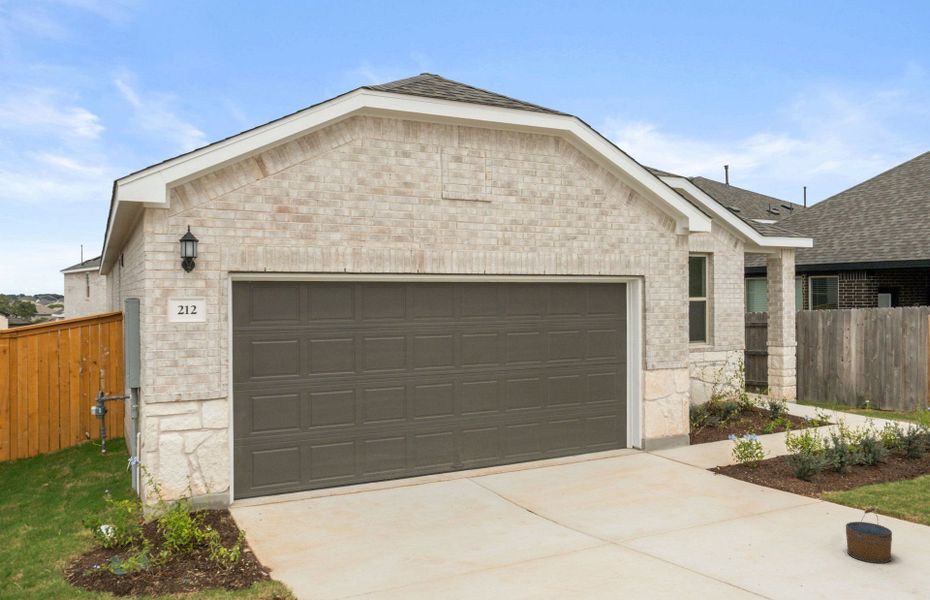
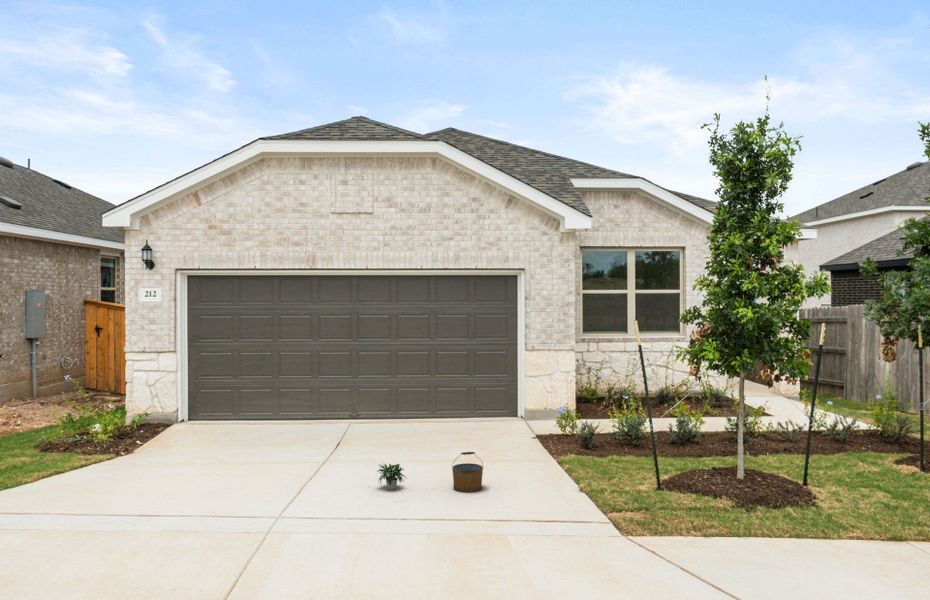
potted plant: none [770,538,820,577] -> present [377,464,406,489]

